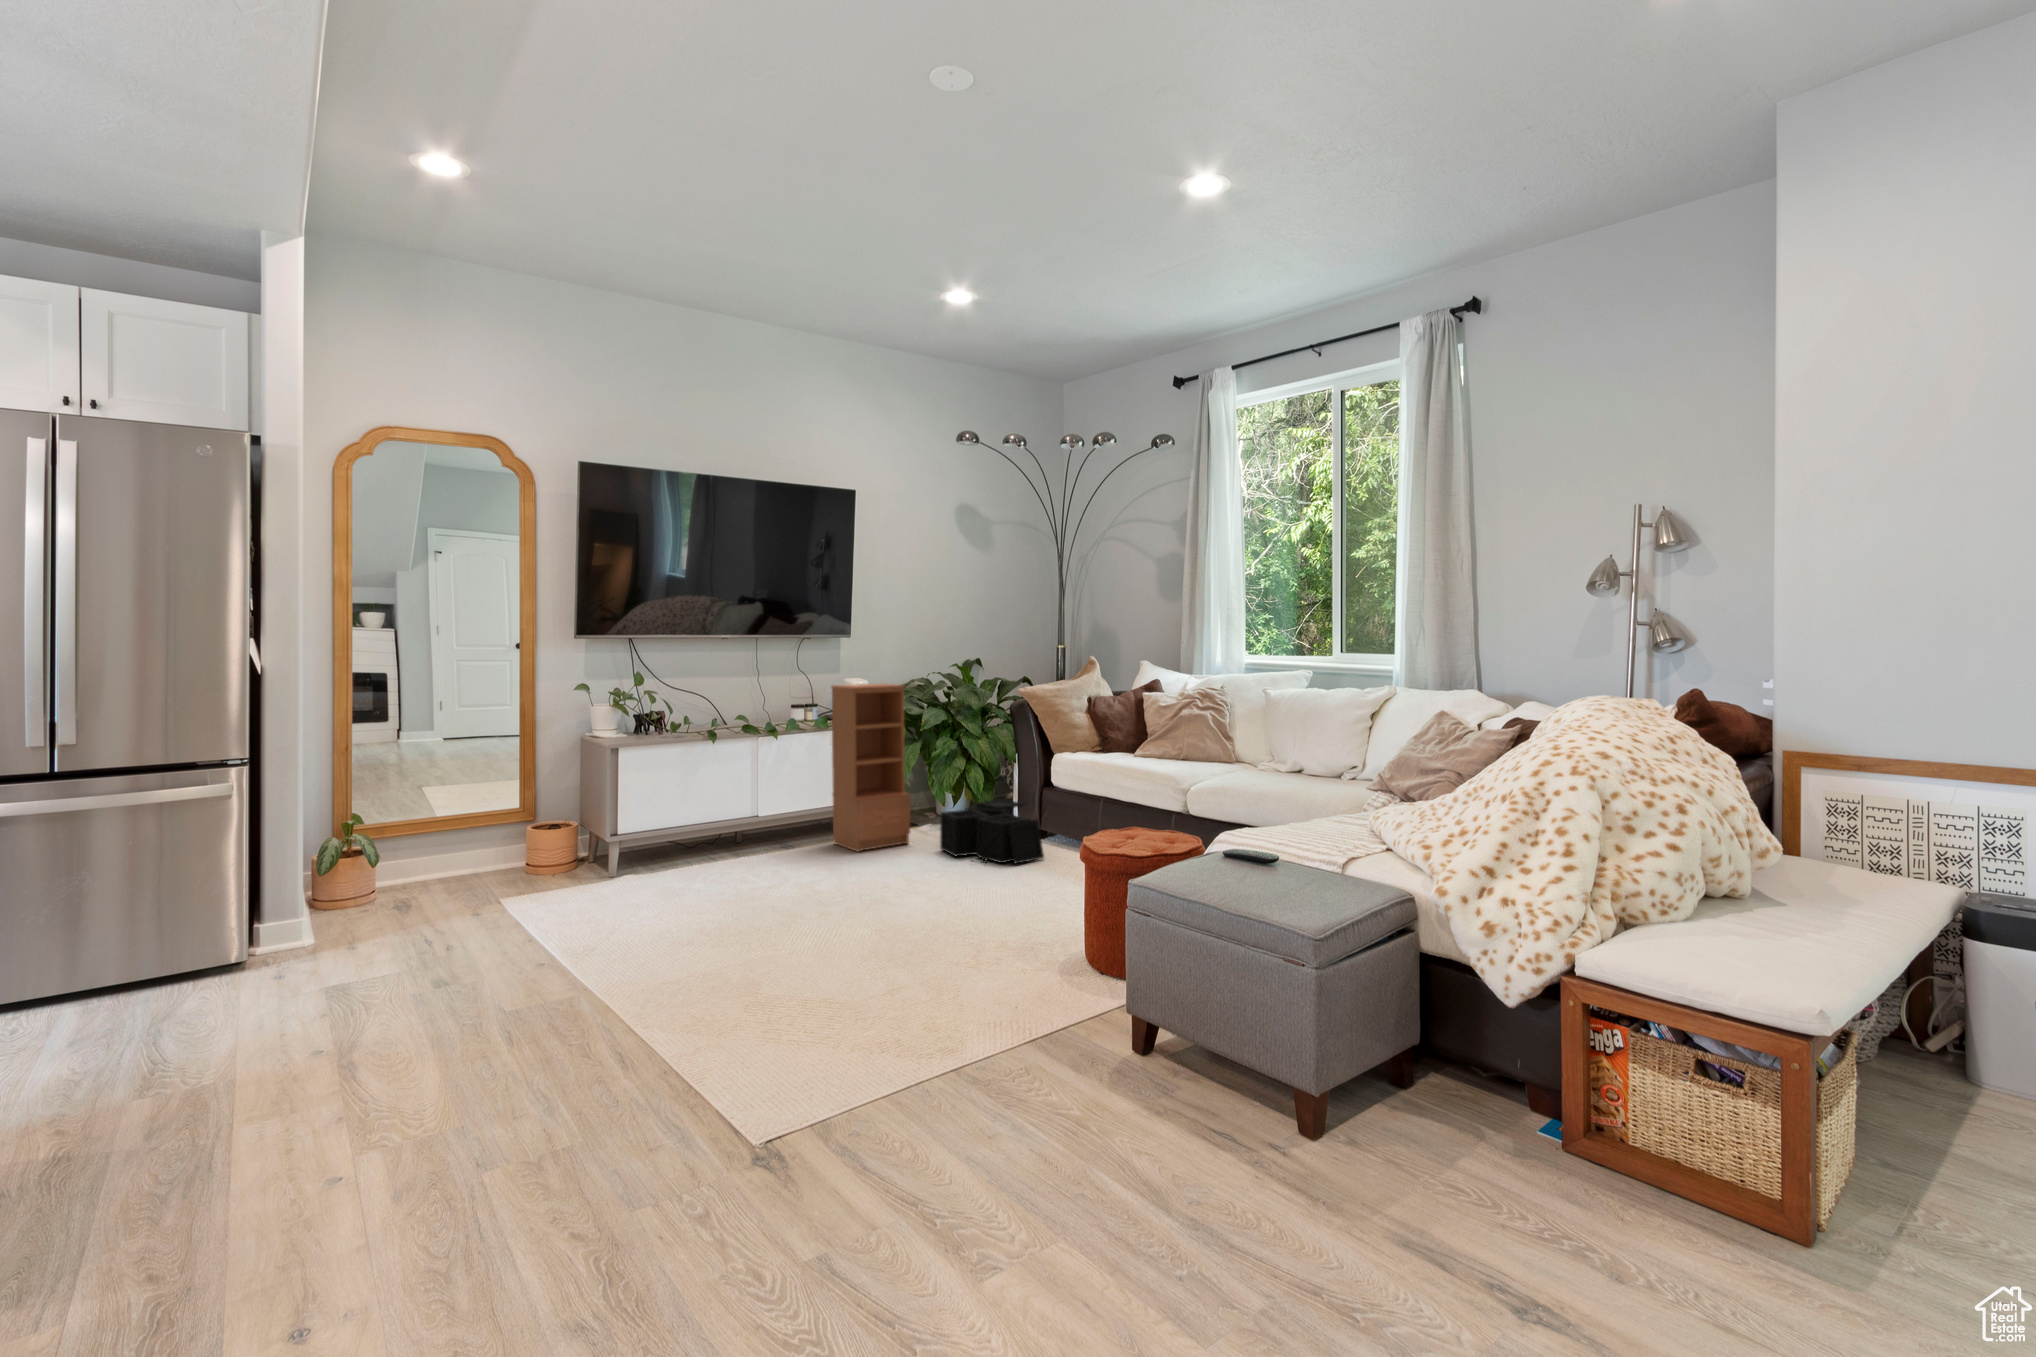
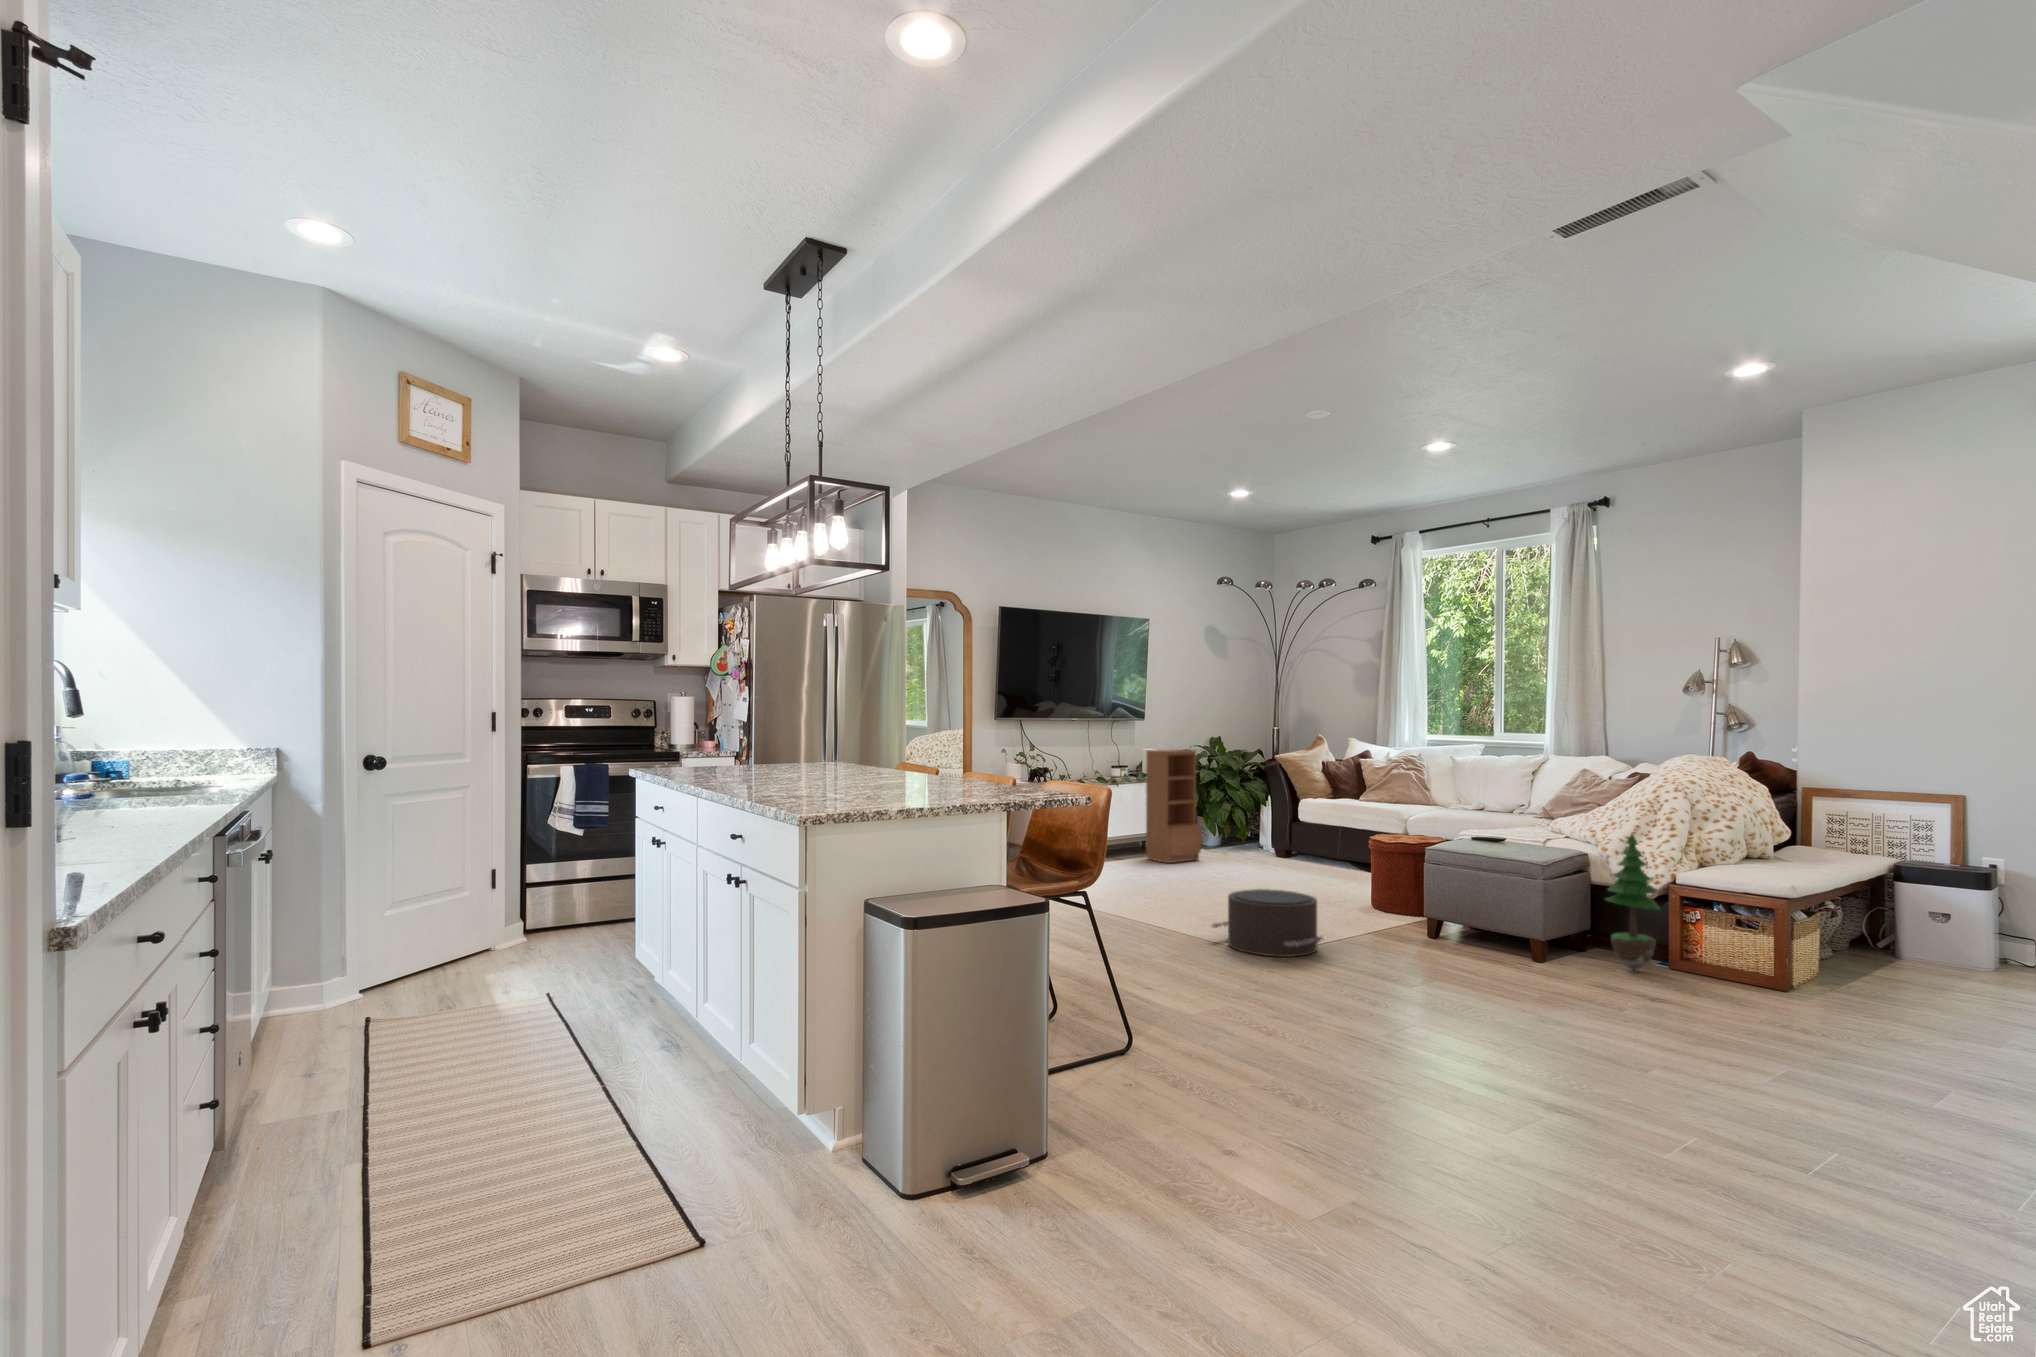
storage bin: present [940,799,1044,864] -> none [1226,831,1303,871]
potted tree: none [1430,865,1541,1143] -> present [1606,834,1660,970]
pouf: none [705,961,898,1124] -> present [1210,889,1322,957]

